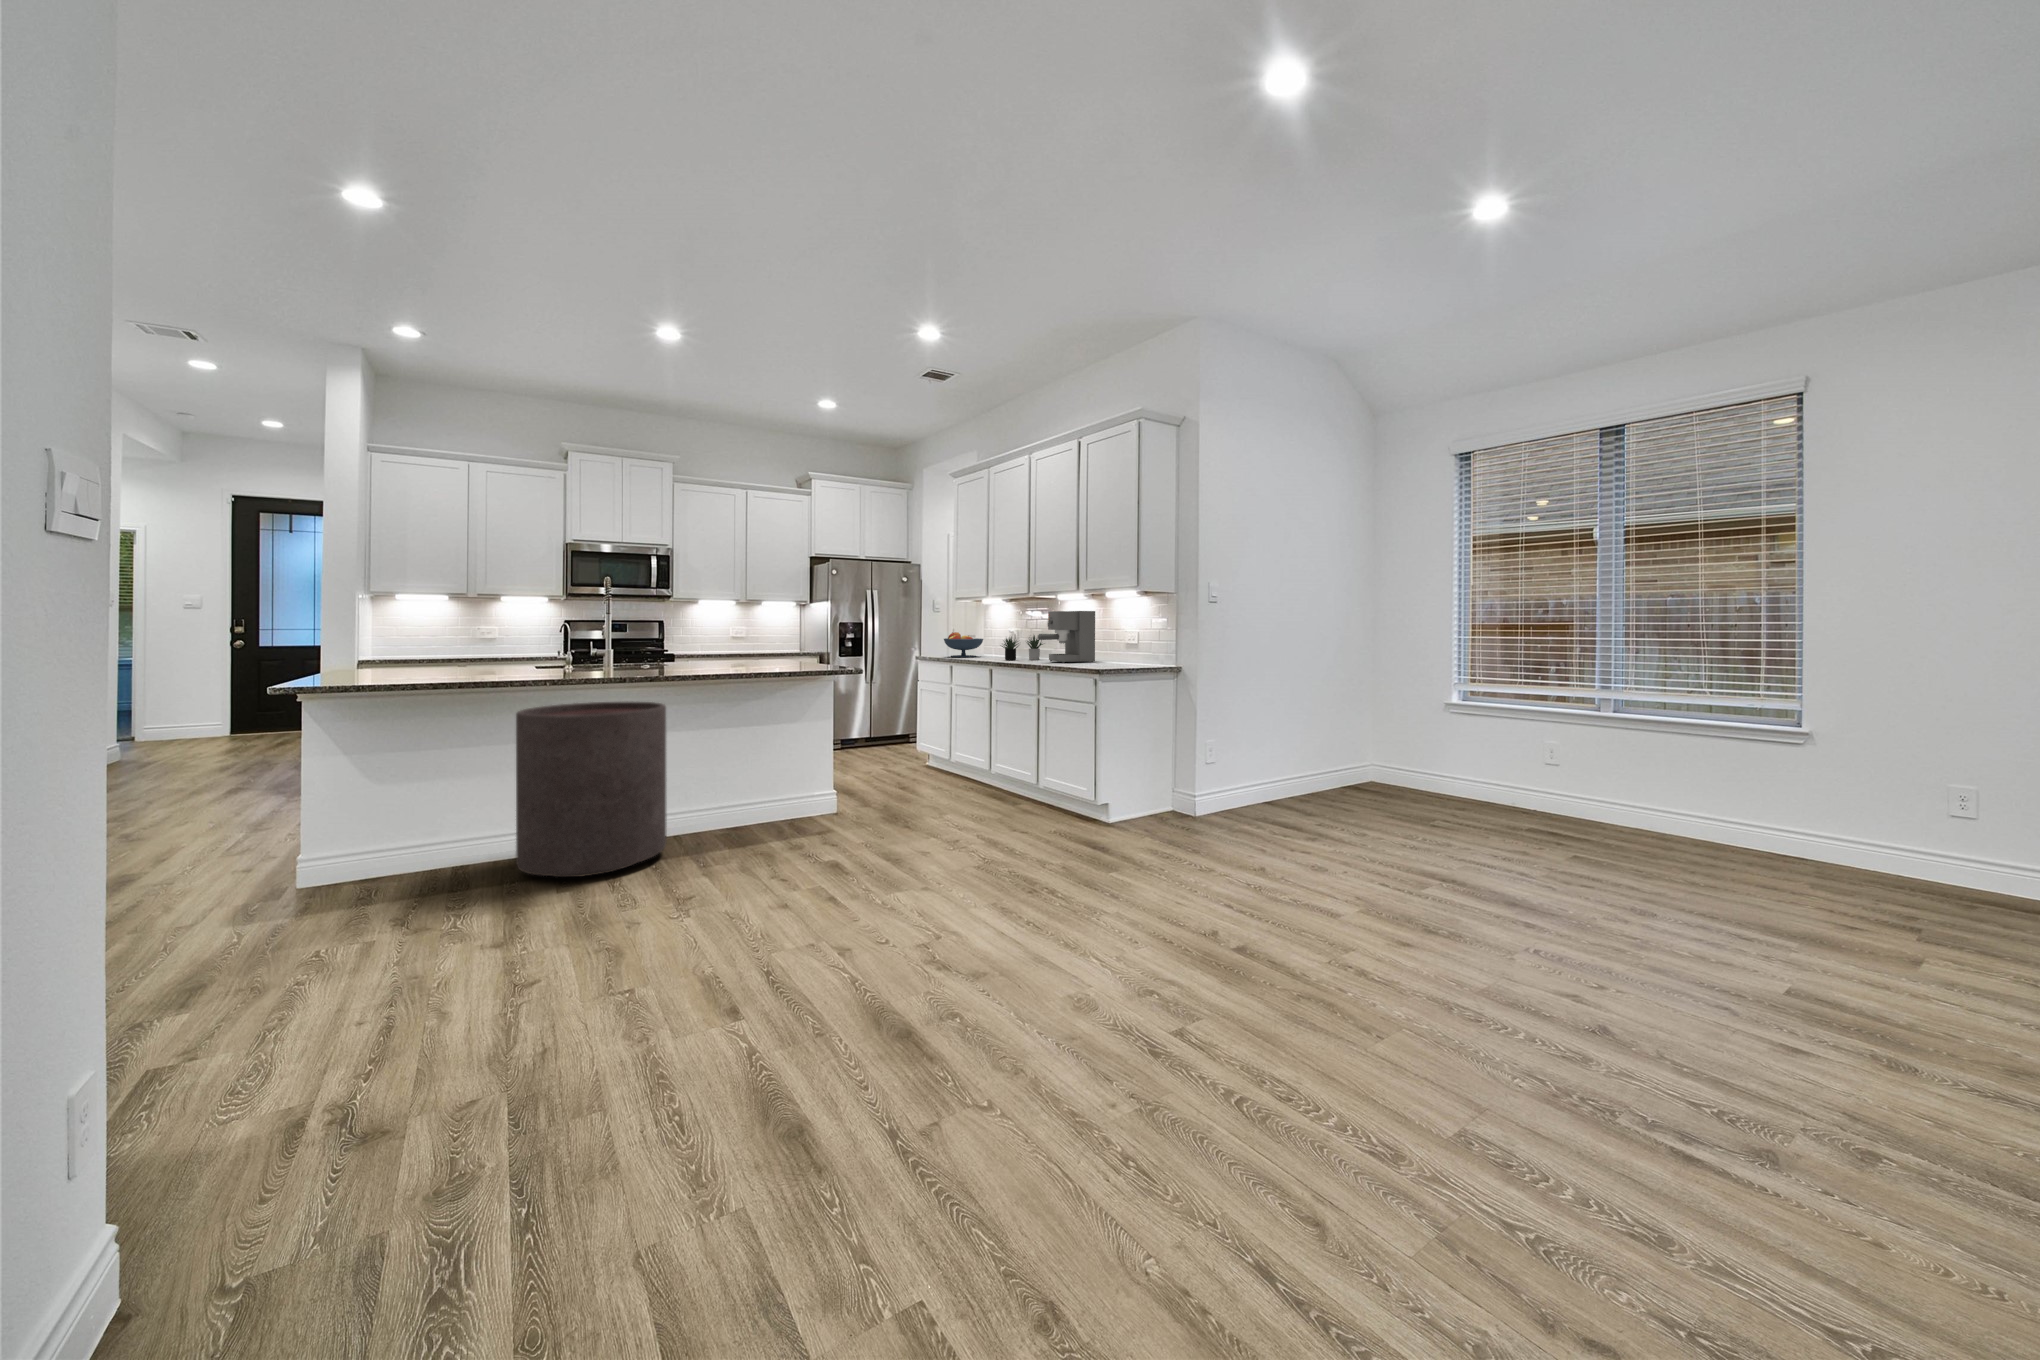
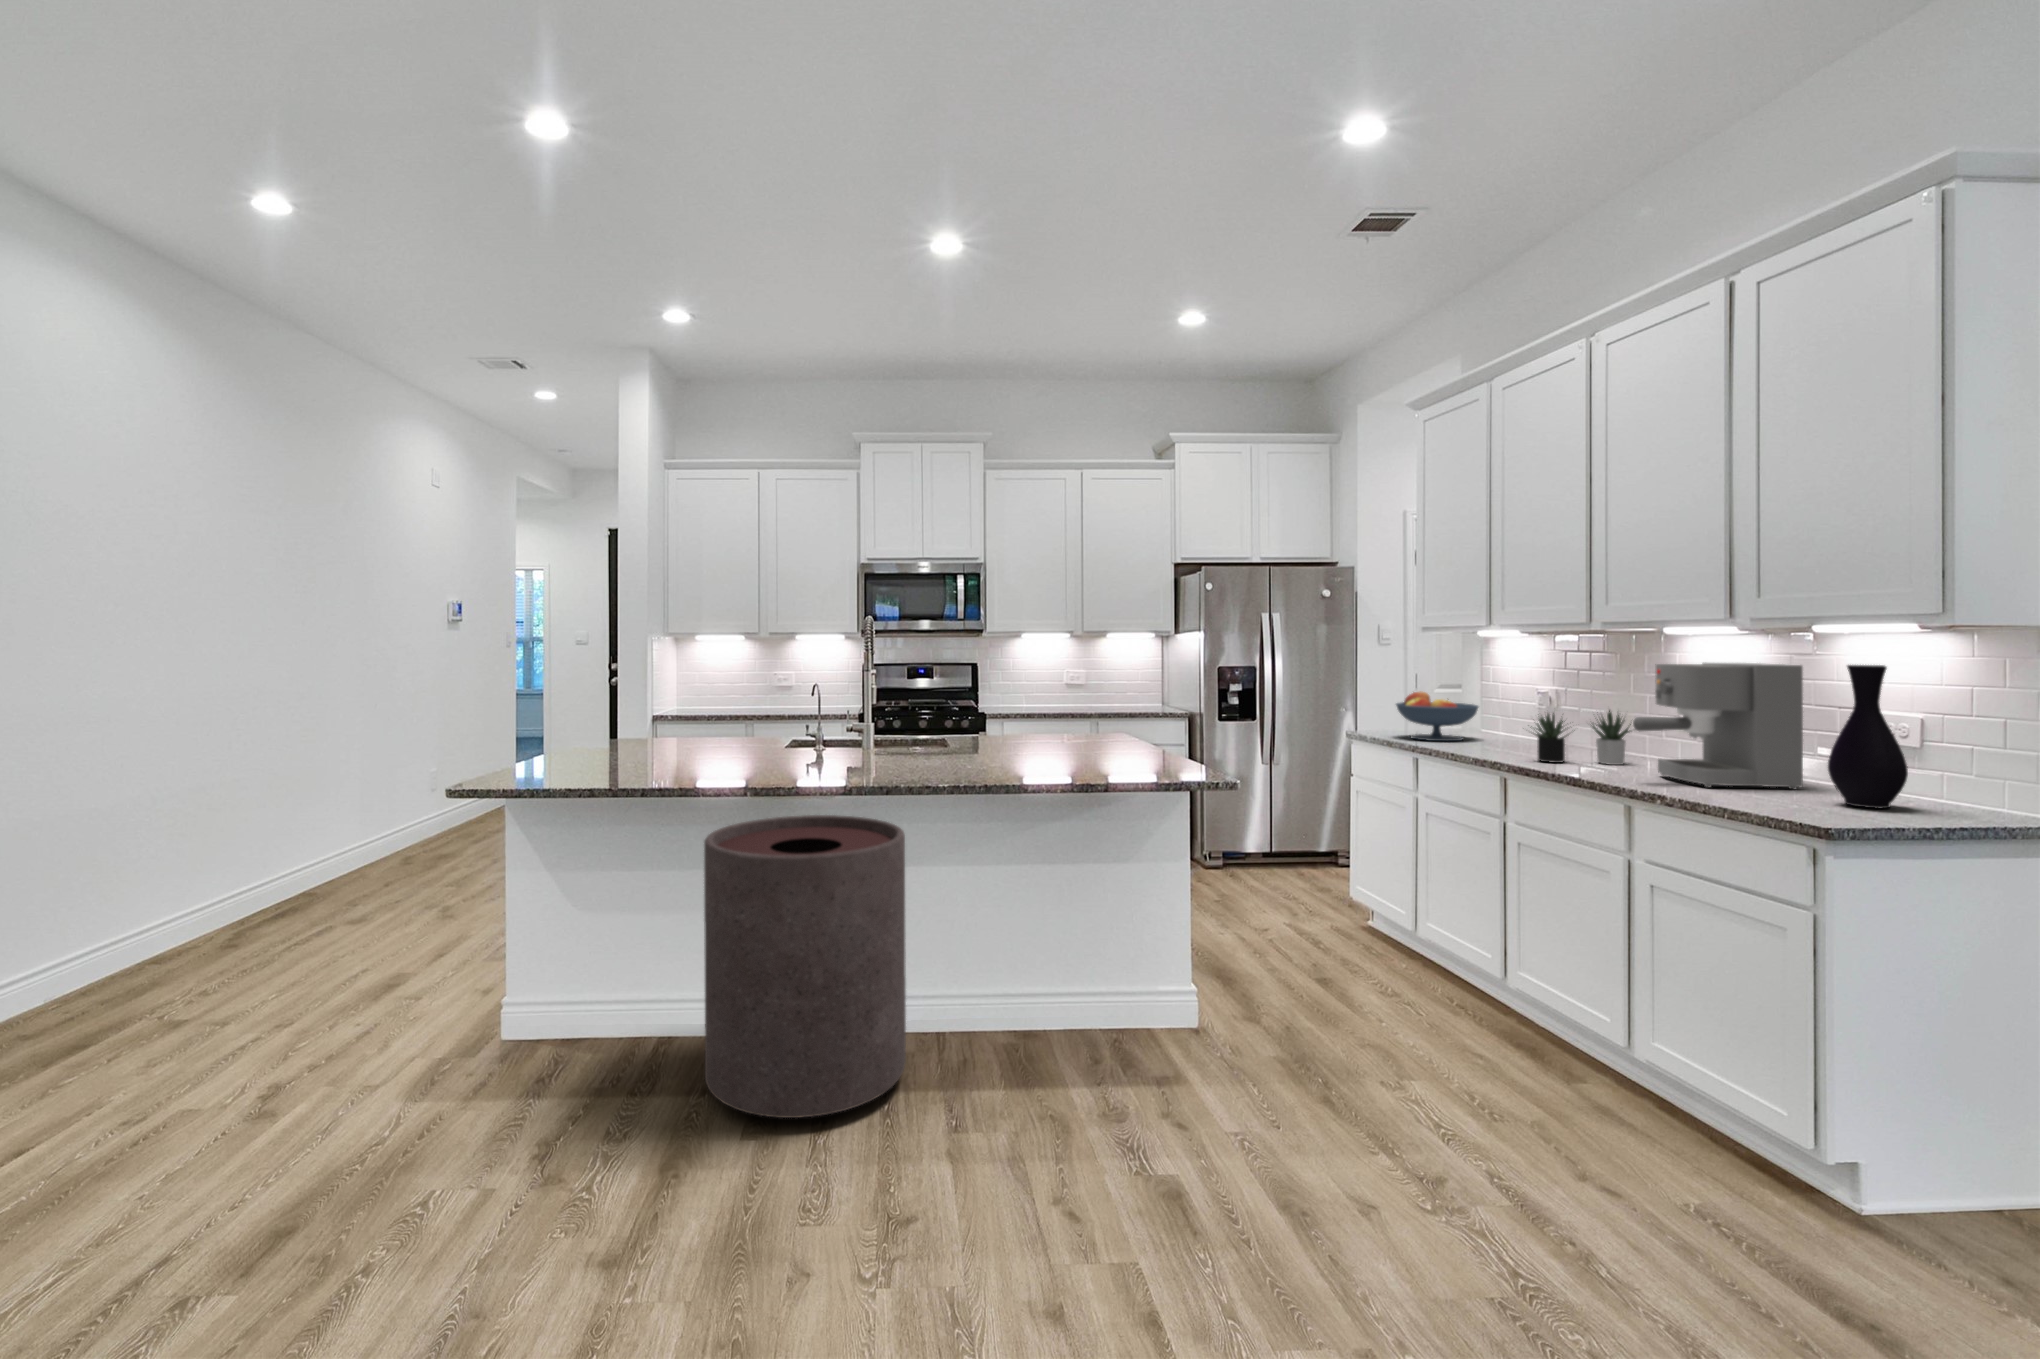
vase: none [1098,609,1121,664] -> present [1828,665,1908,808]

